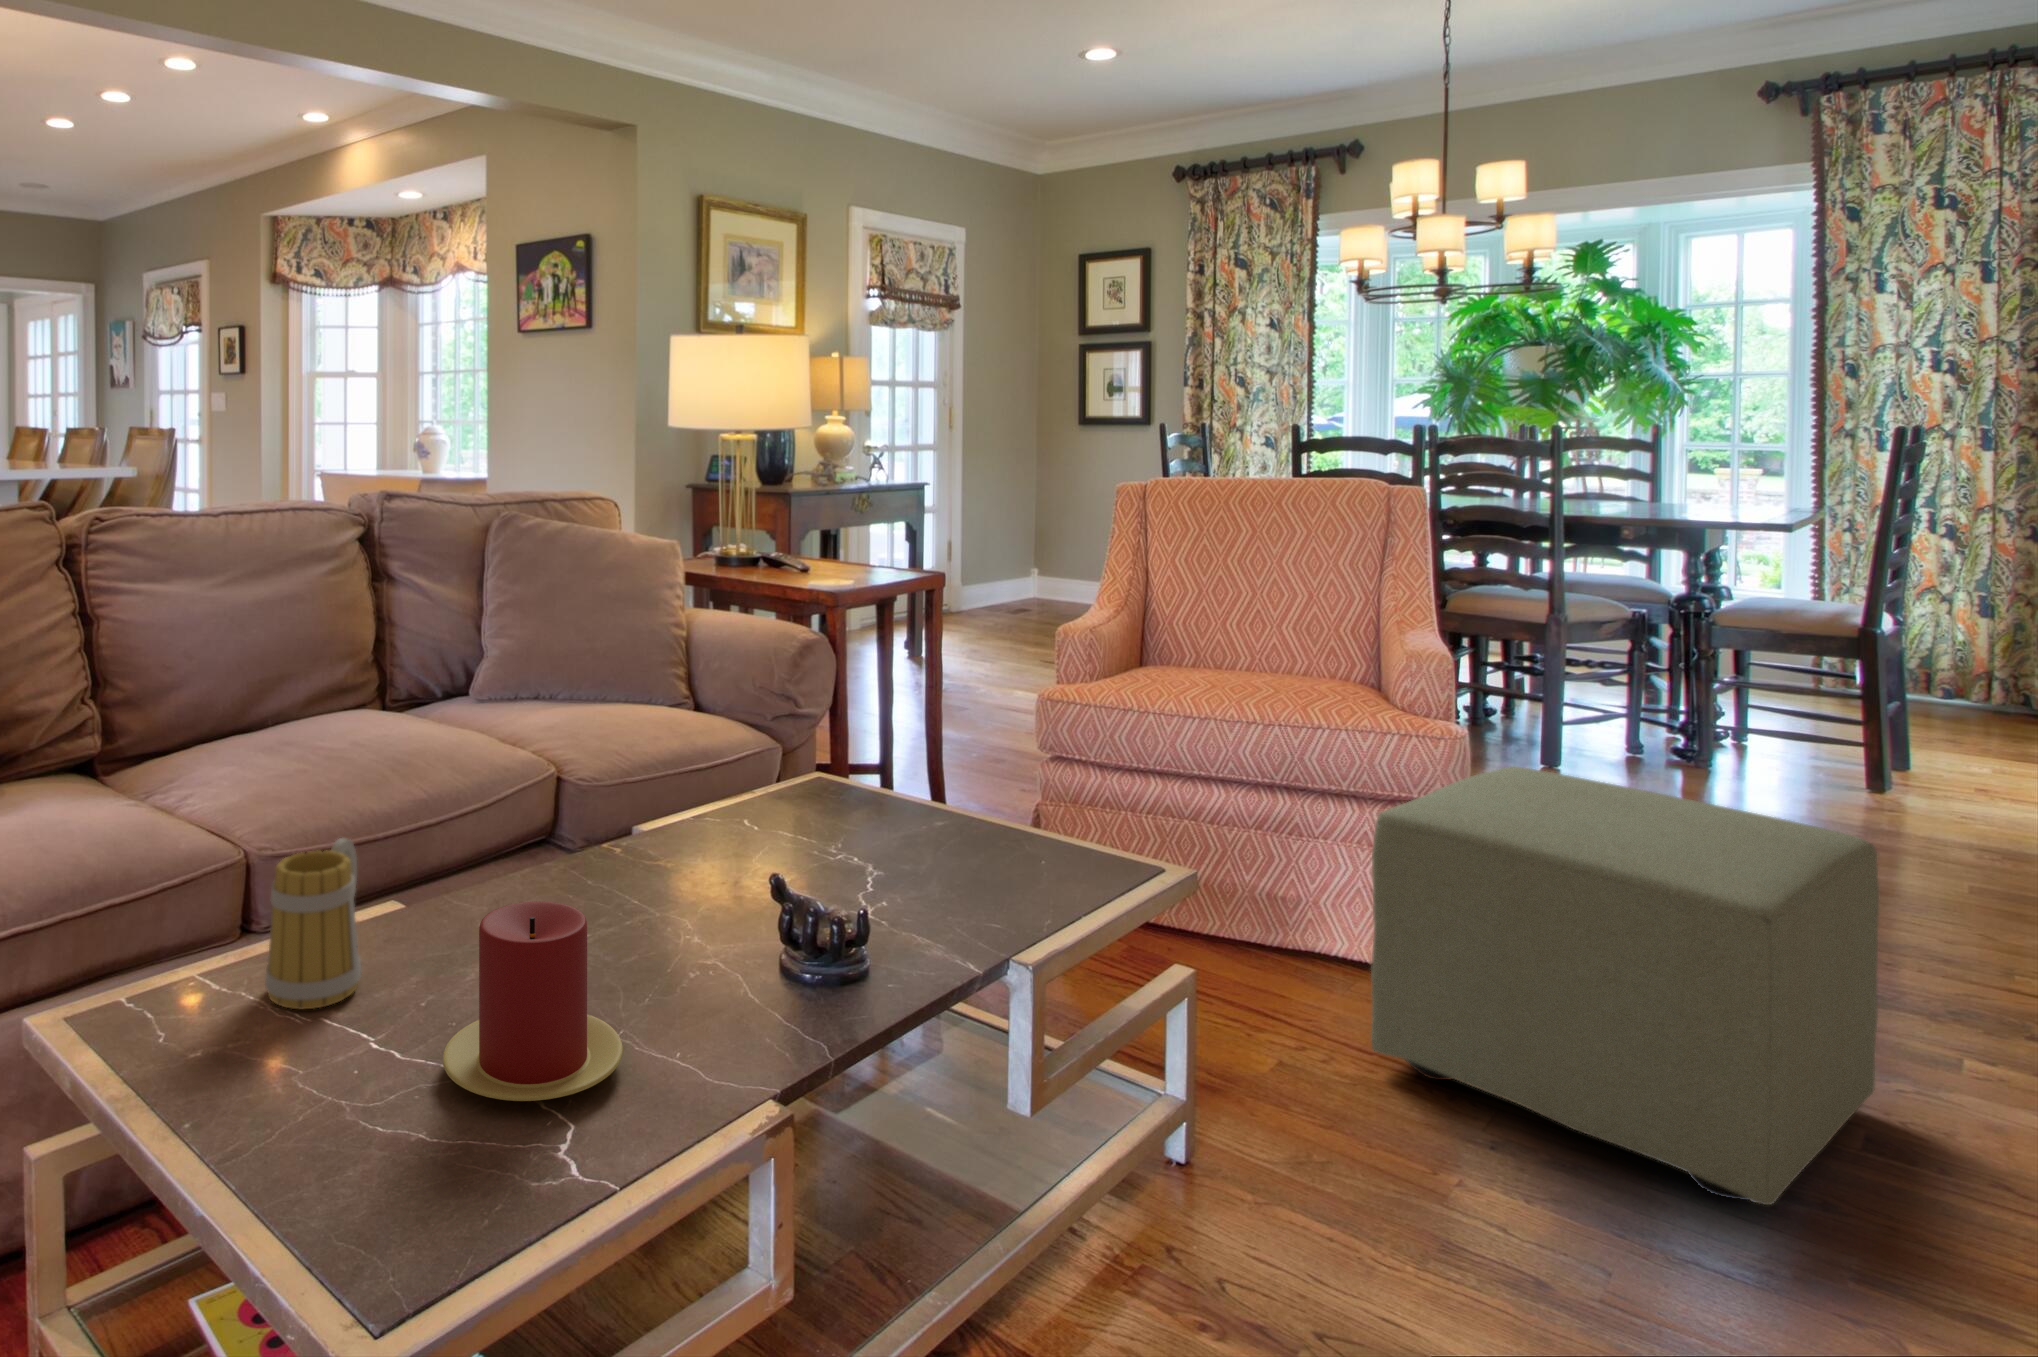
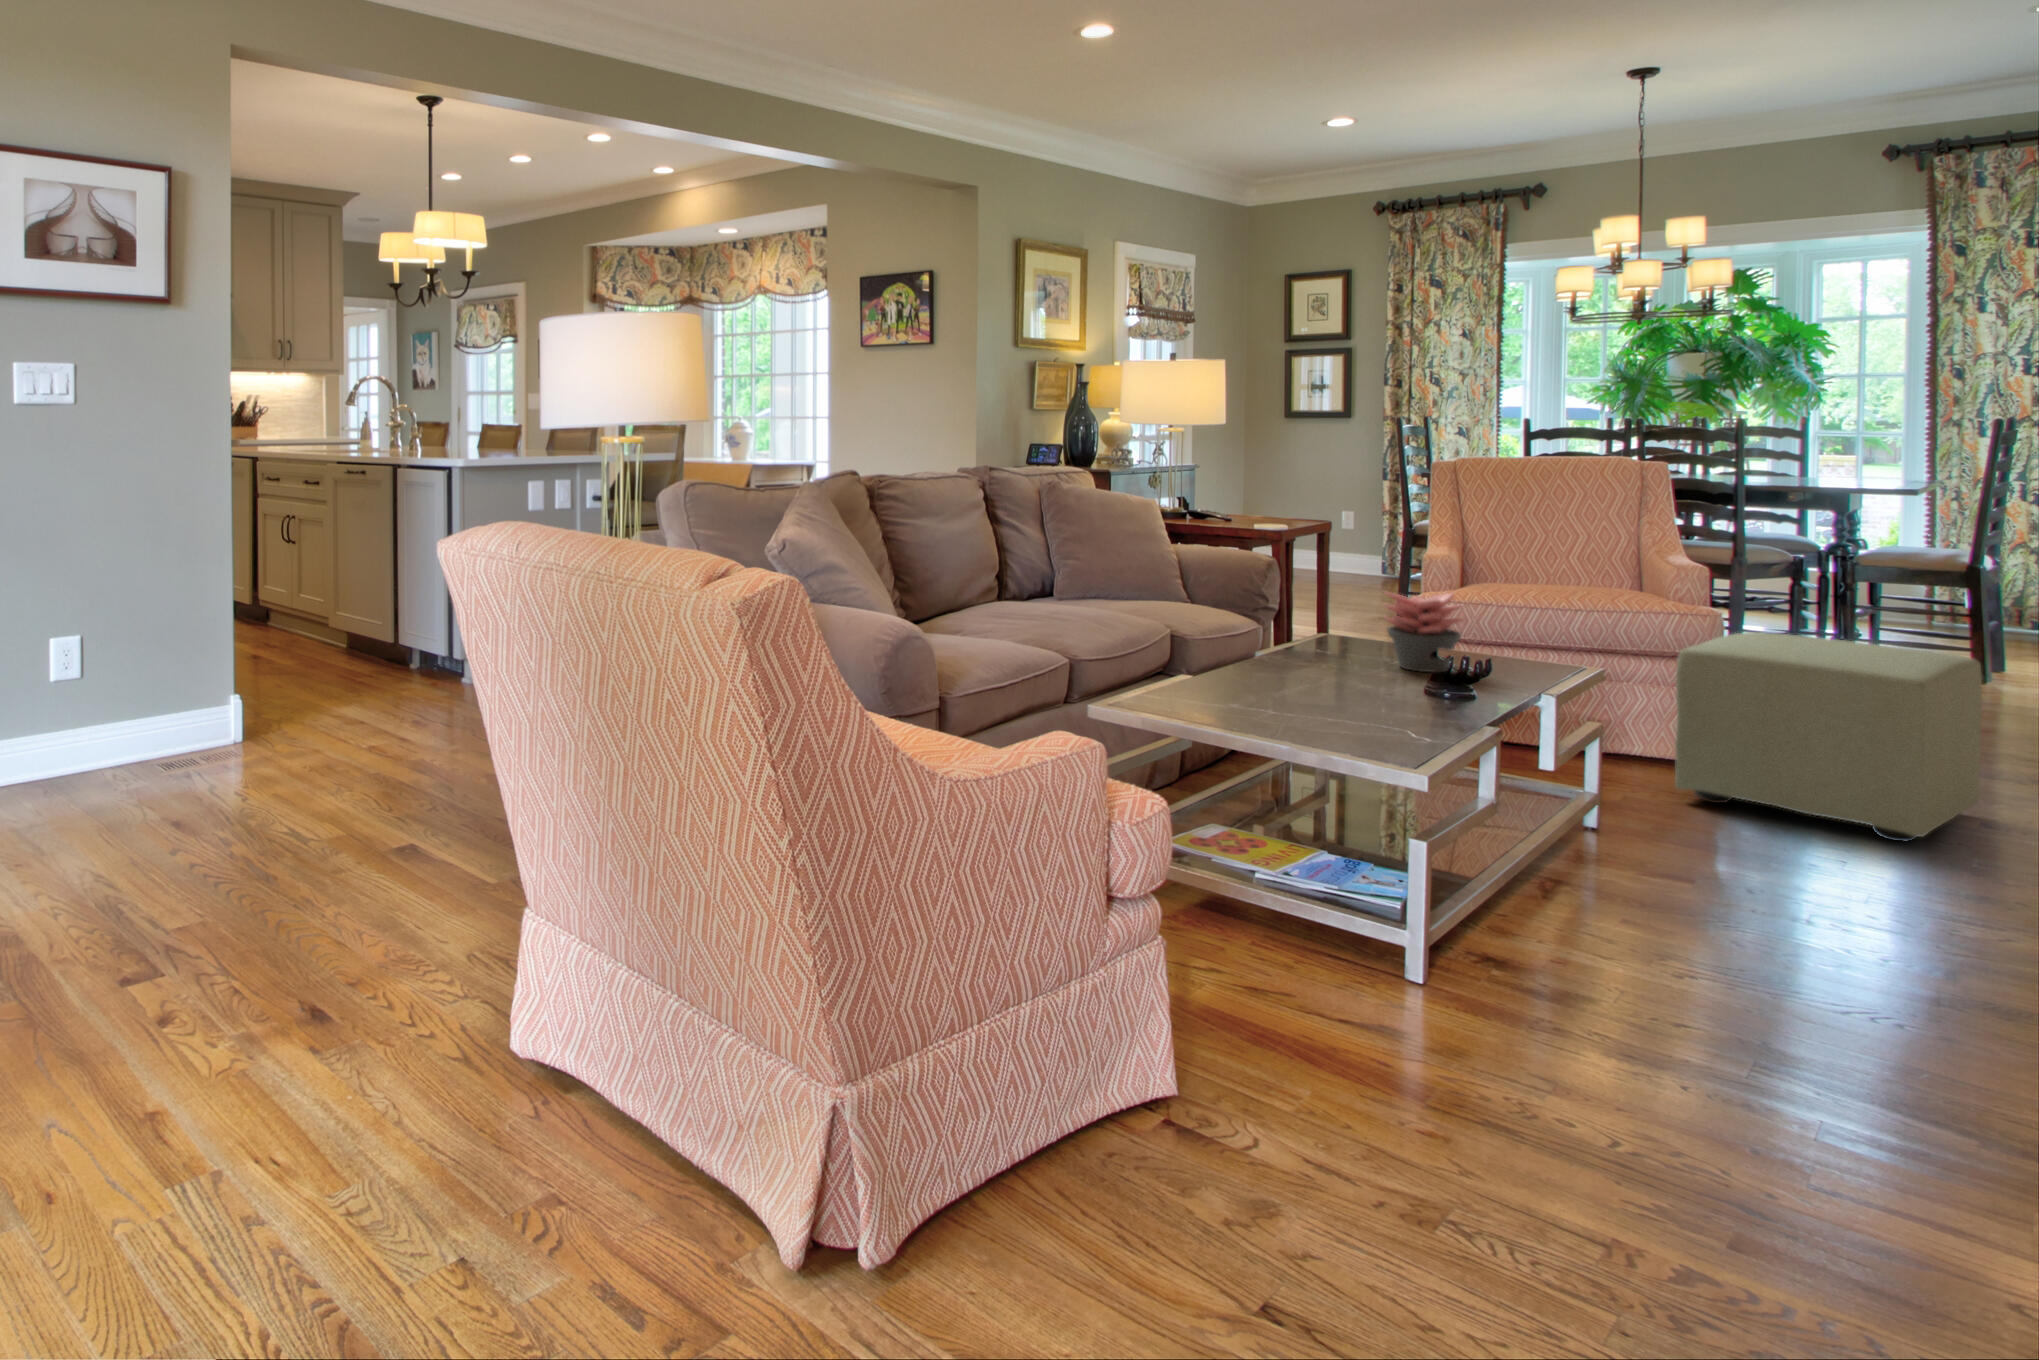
succulent plant: none [846,718,969,874] -> present [1384,592,1463,672]
mug: present [265,838,361,1009] -> none [1173,634,1222,708]
candle: present [443,901,623,1101] -> none [1305,650,1397,728]

